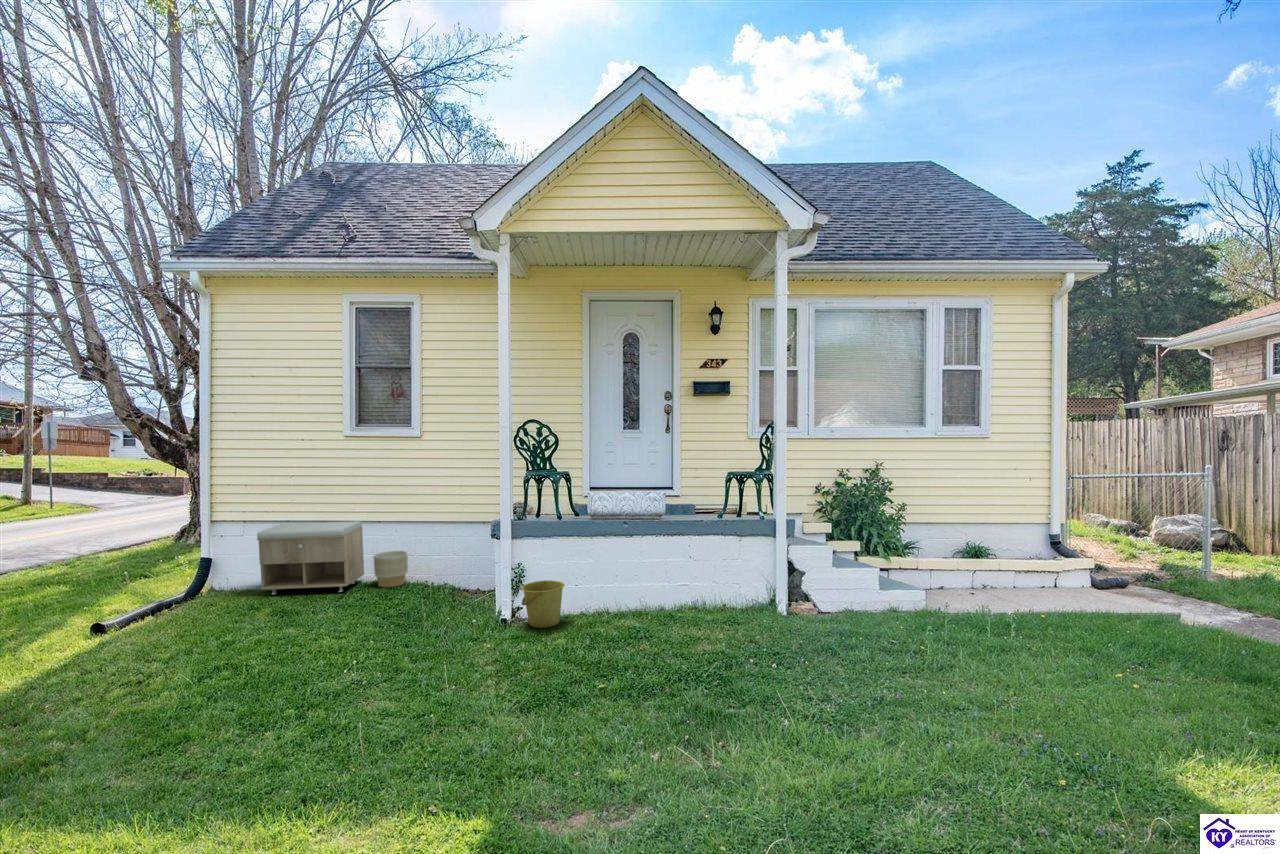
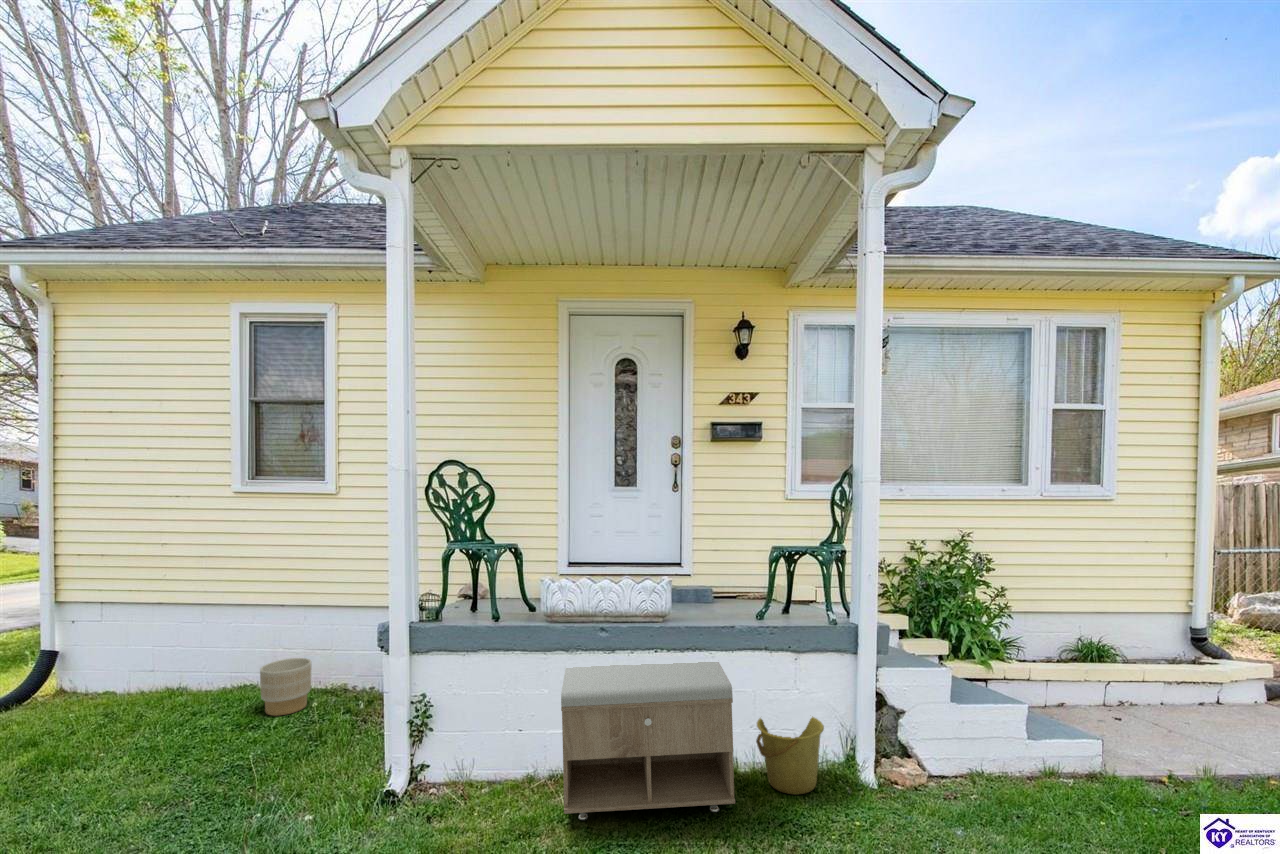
storage bench: present [257,521,364,595] -> present [561,662,735,820]
bucket: present [521,580,565,628] -> present [756,717,824,794]

